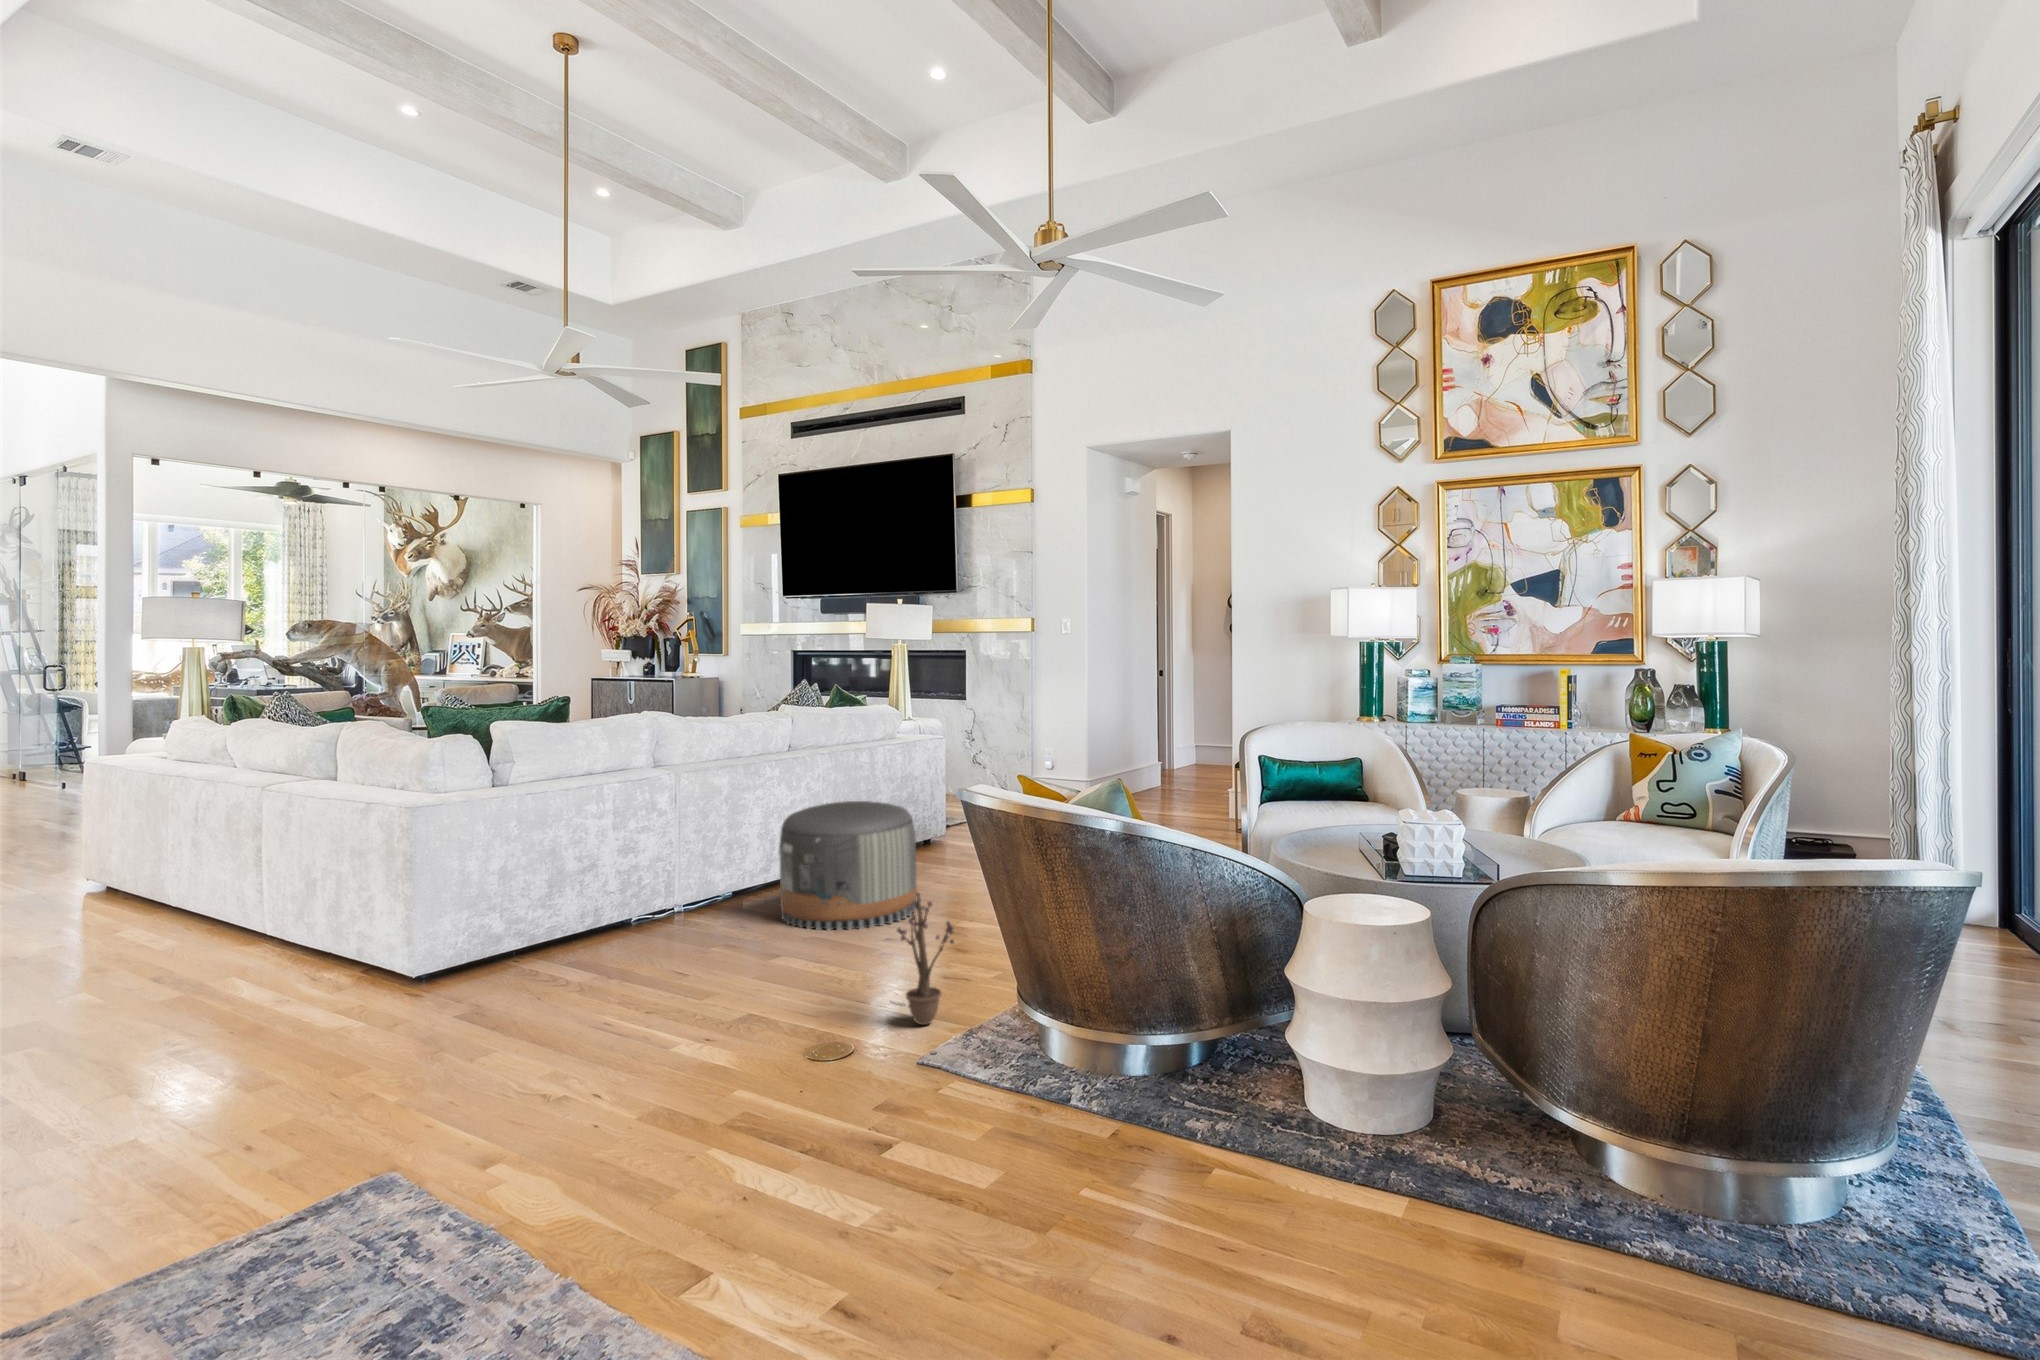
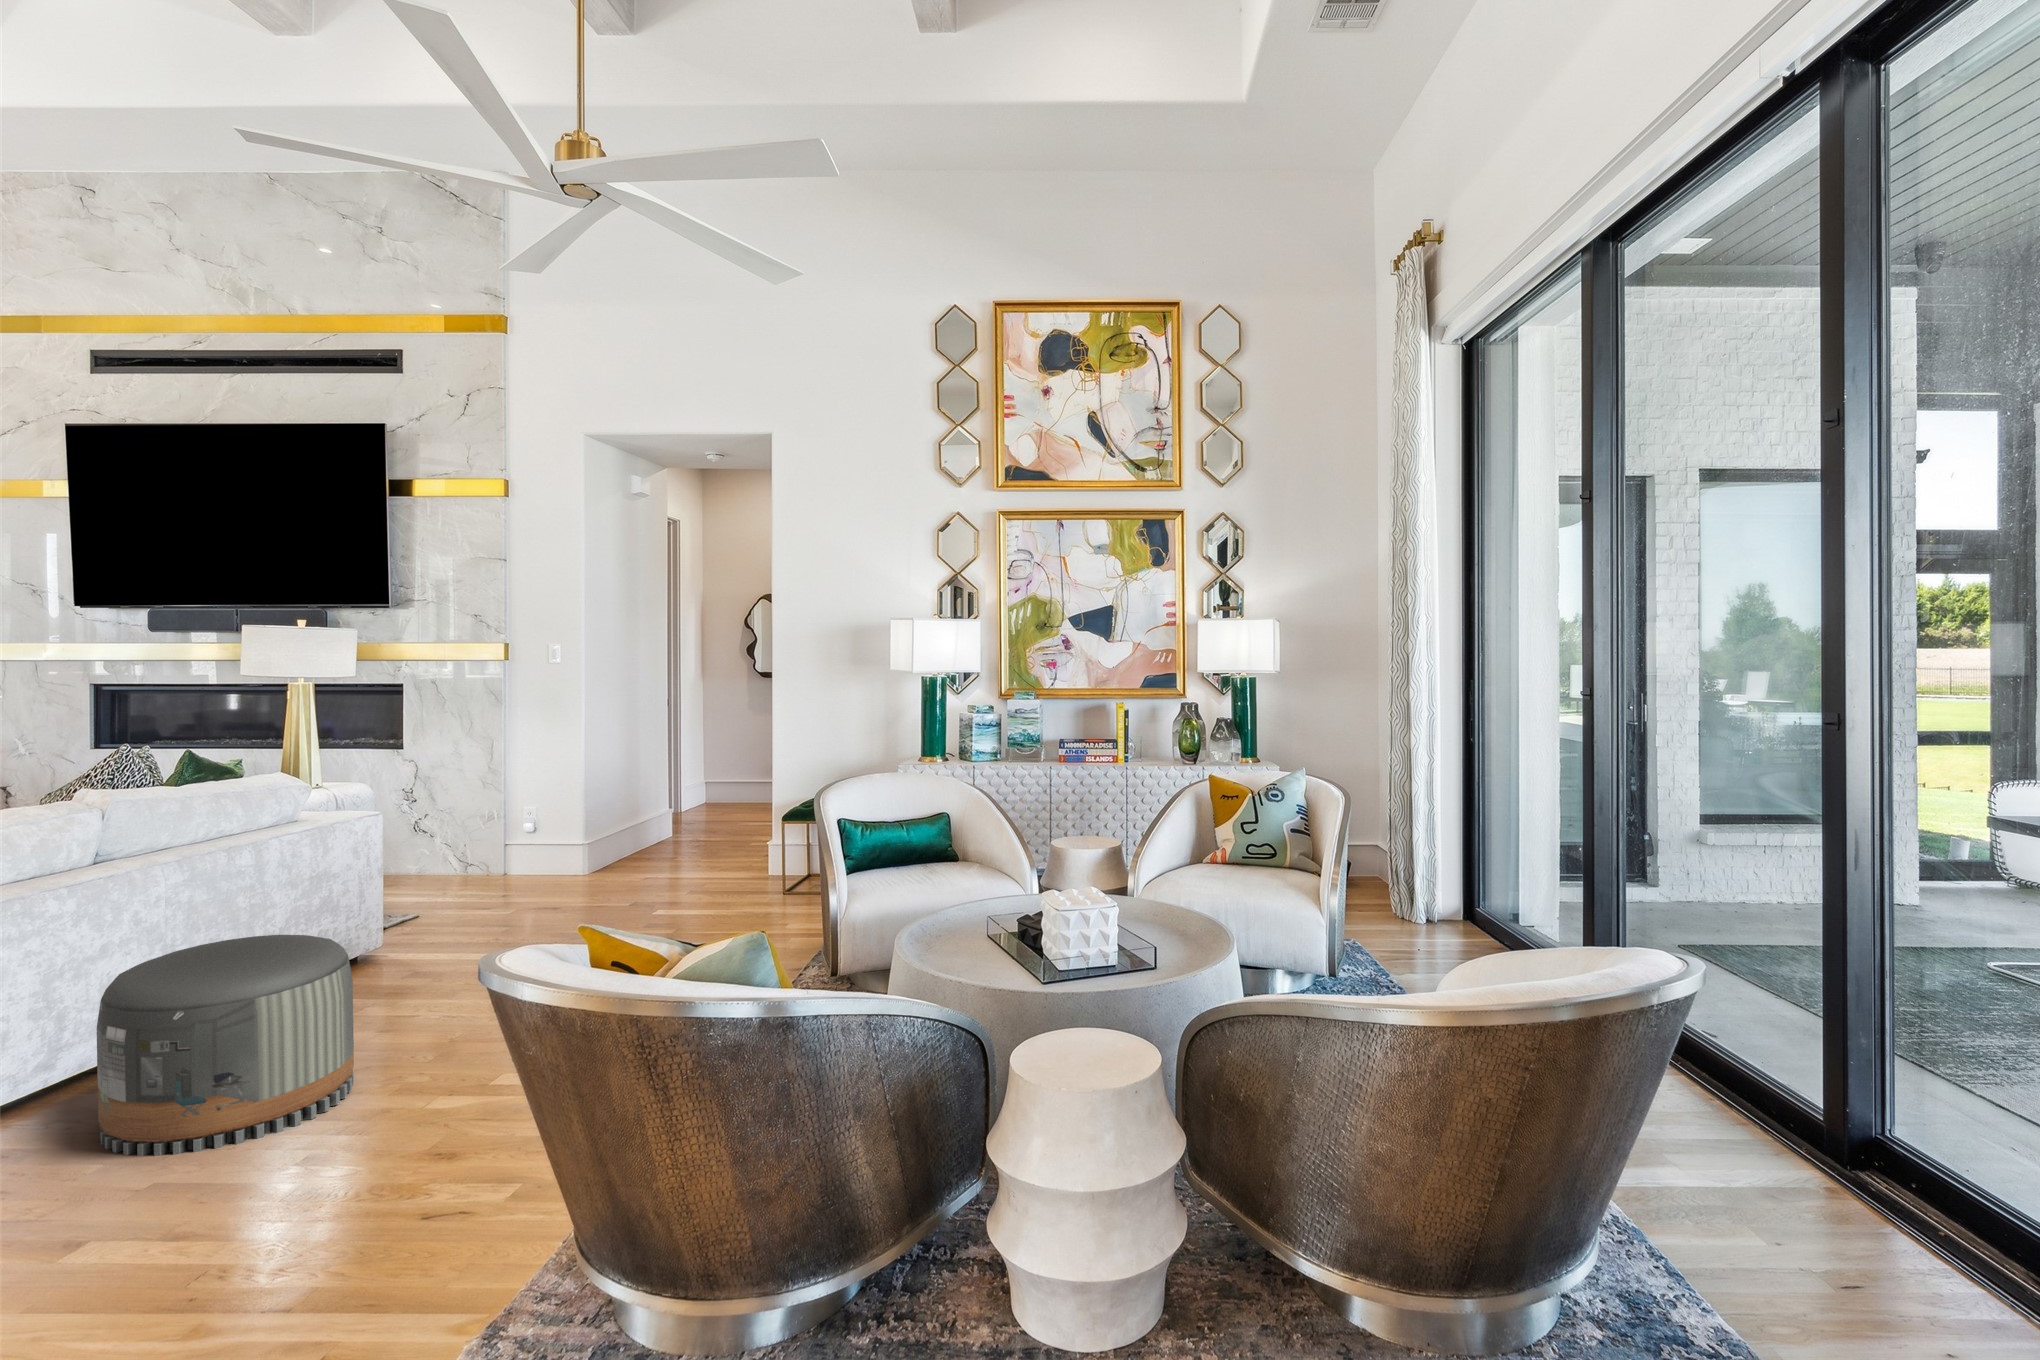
decorative plant: present [891,893,954,1025] -> none [341,1110,466,1312]

